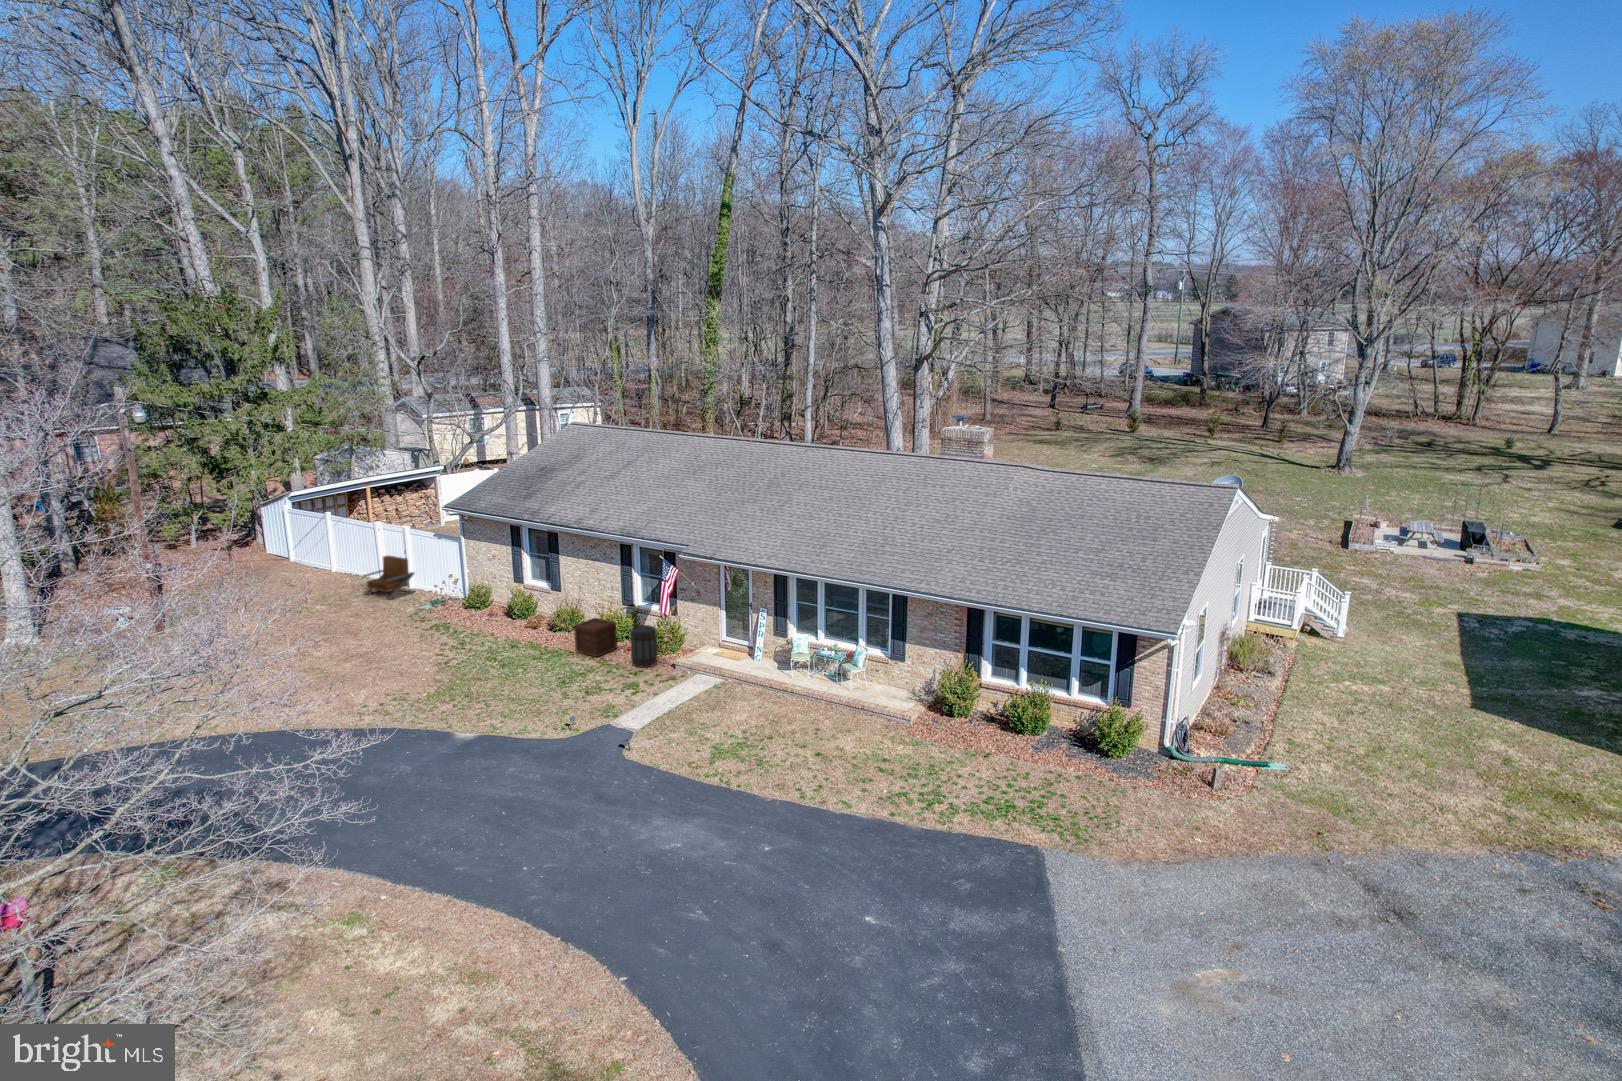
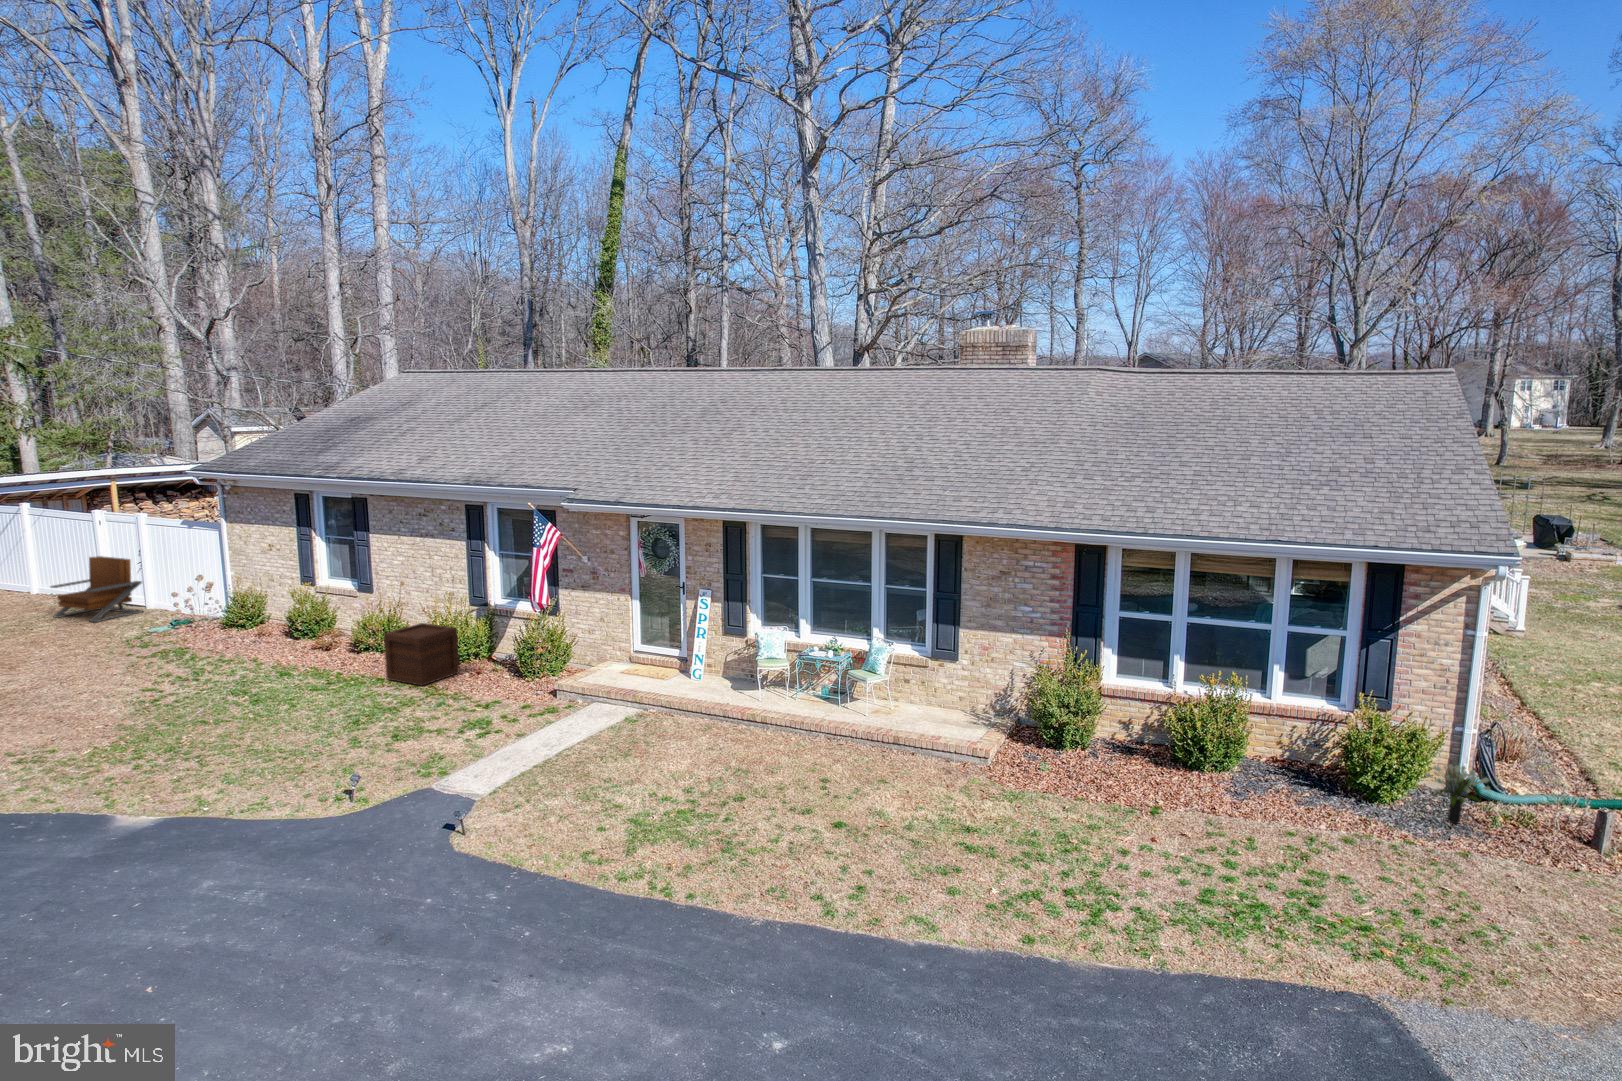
trash can: present [630,625,657,668] -> none [479,627,528,698]
potted plant: none [1136,740,1167,771] -> present [1425,764,1490,824]

